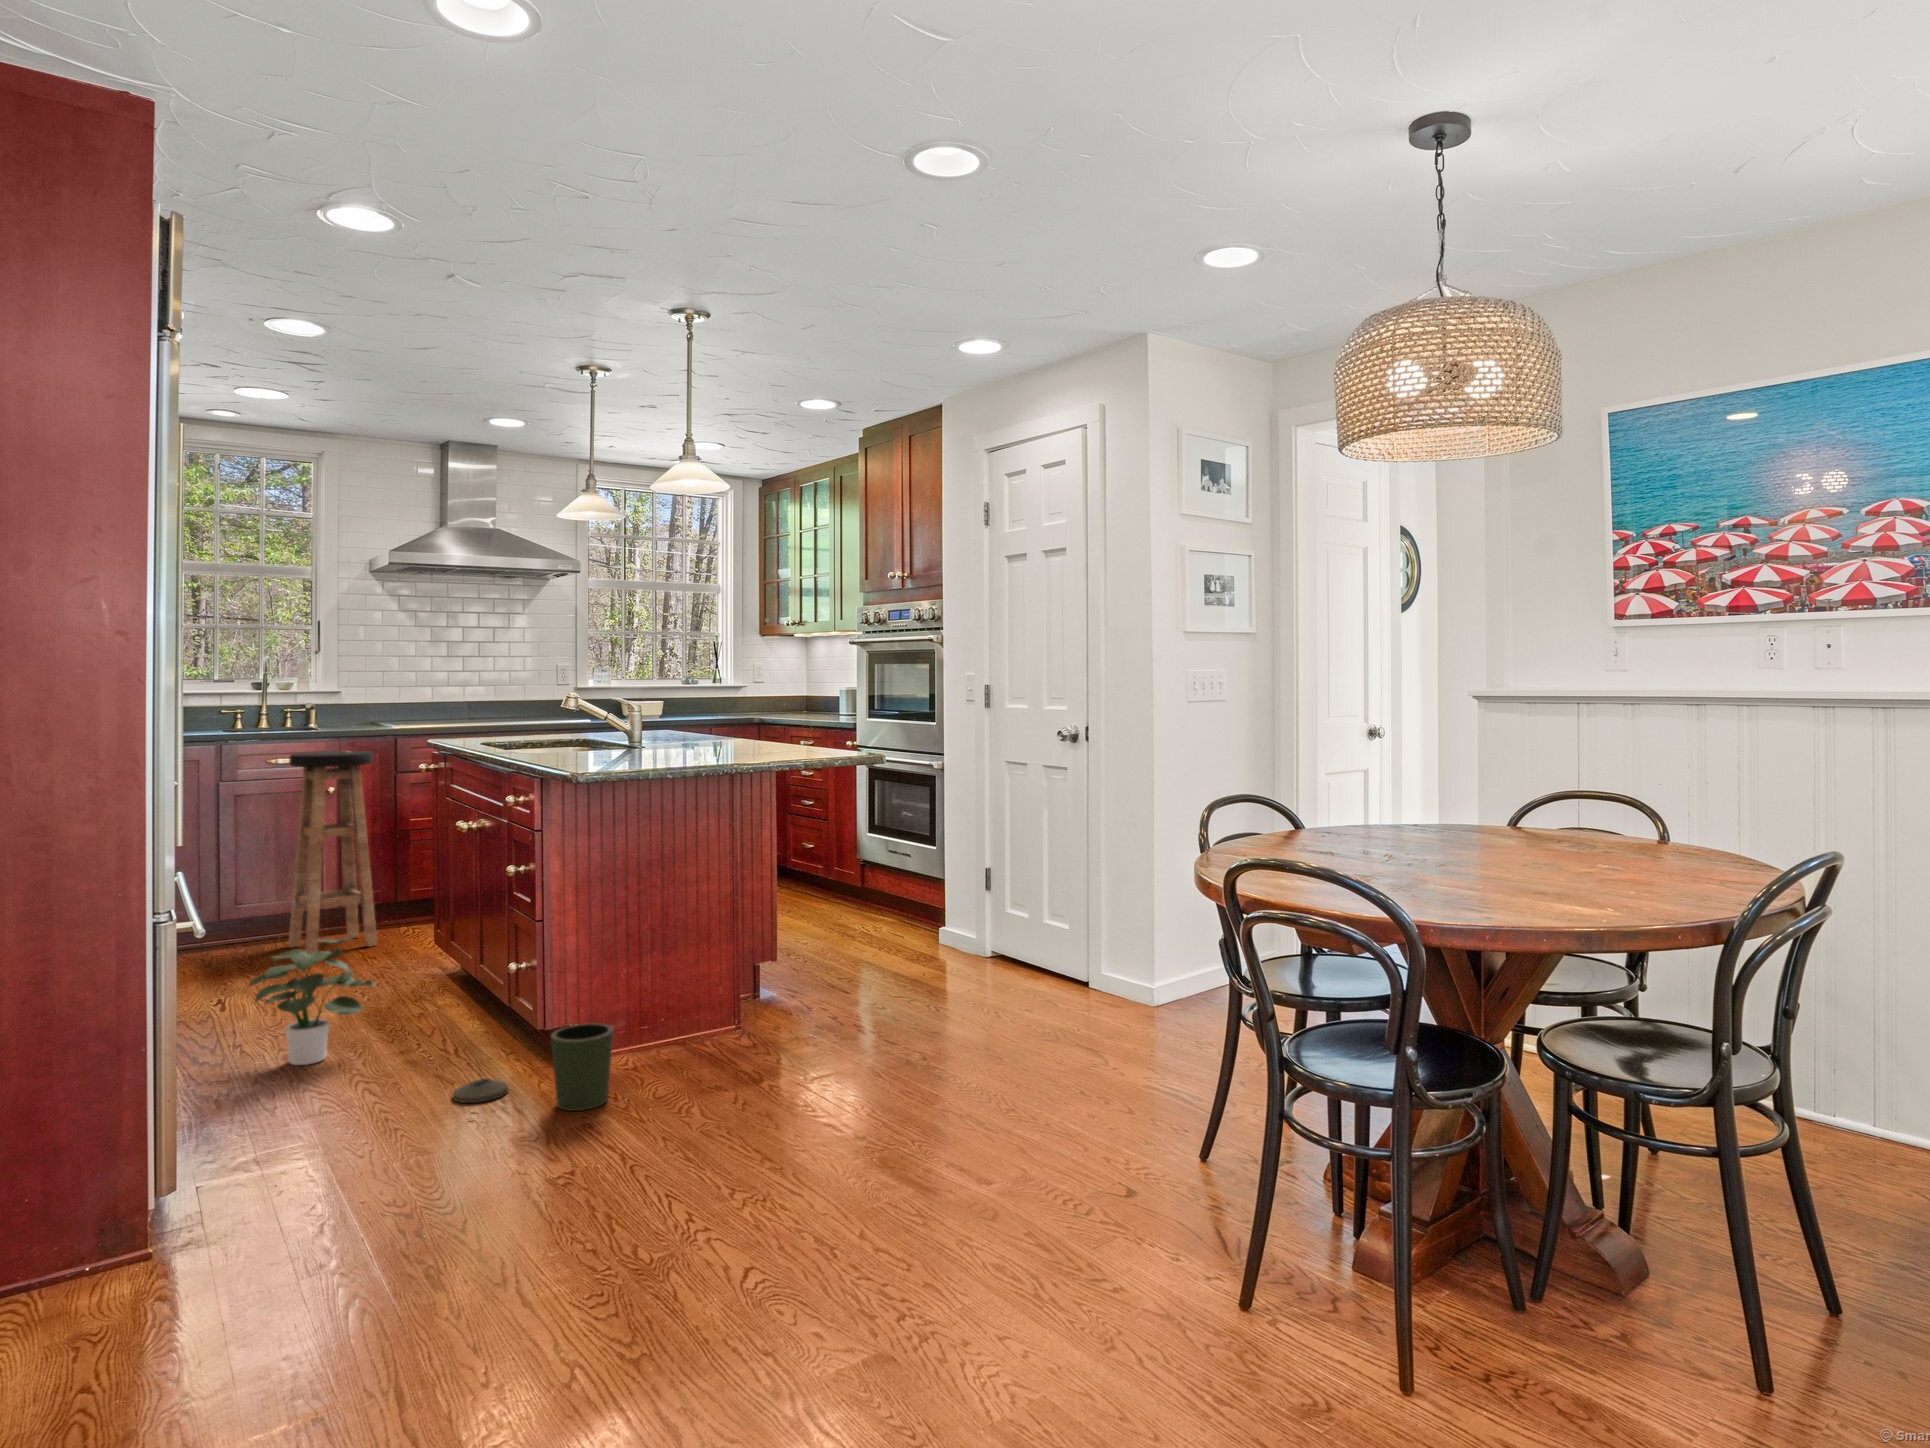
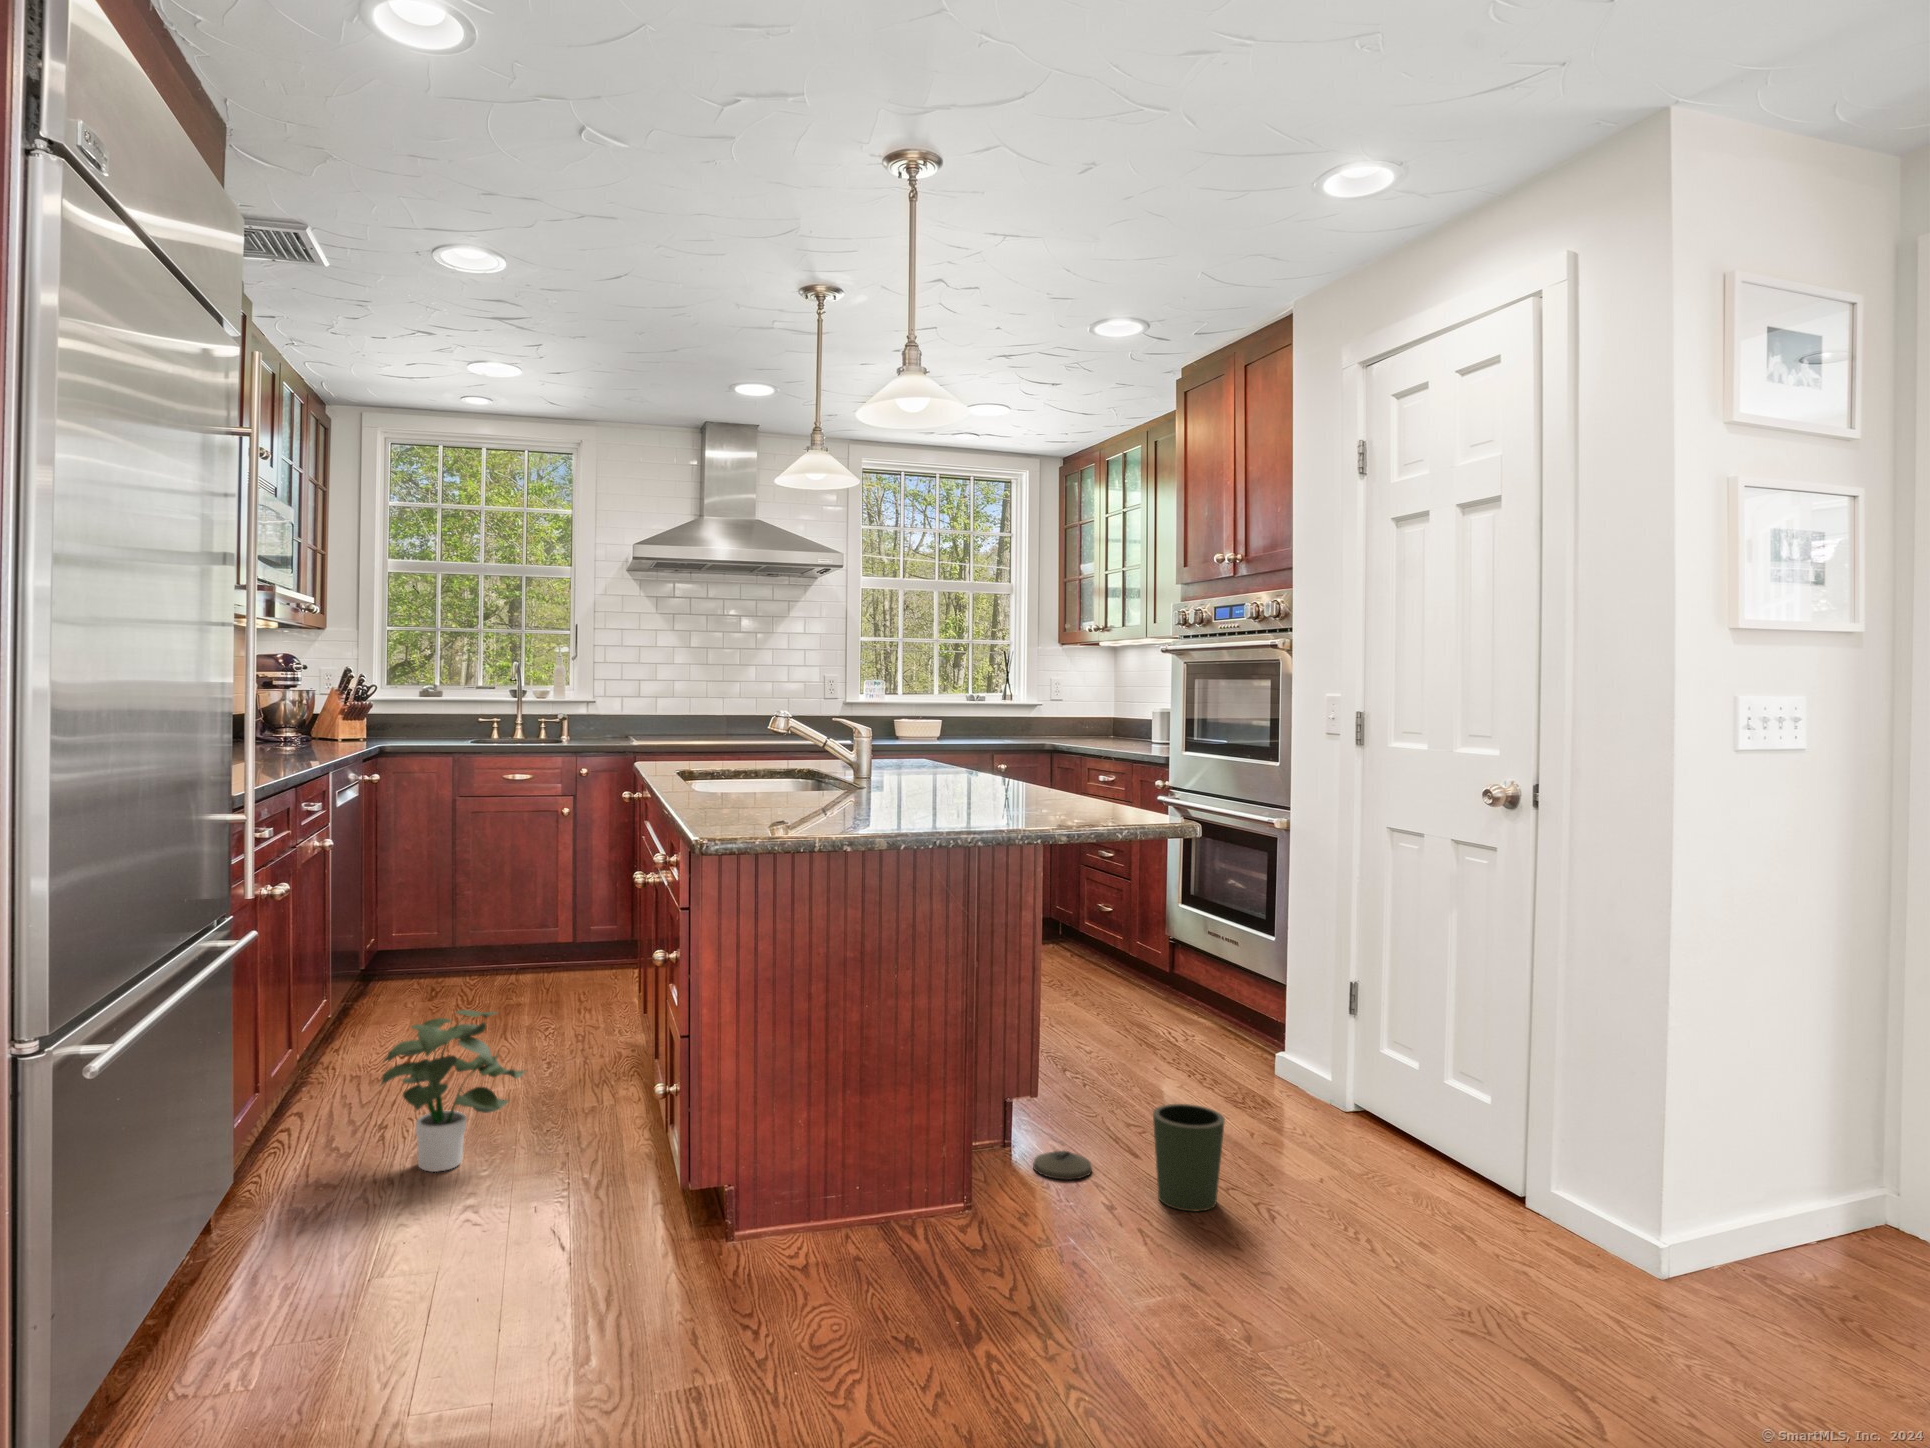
bar stool: present [288,751,377,954] -> none [512,768,602,1003]
trash can: present [453,1023,613,1111] -> present [1033,1104,1225,1211]

